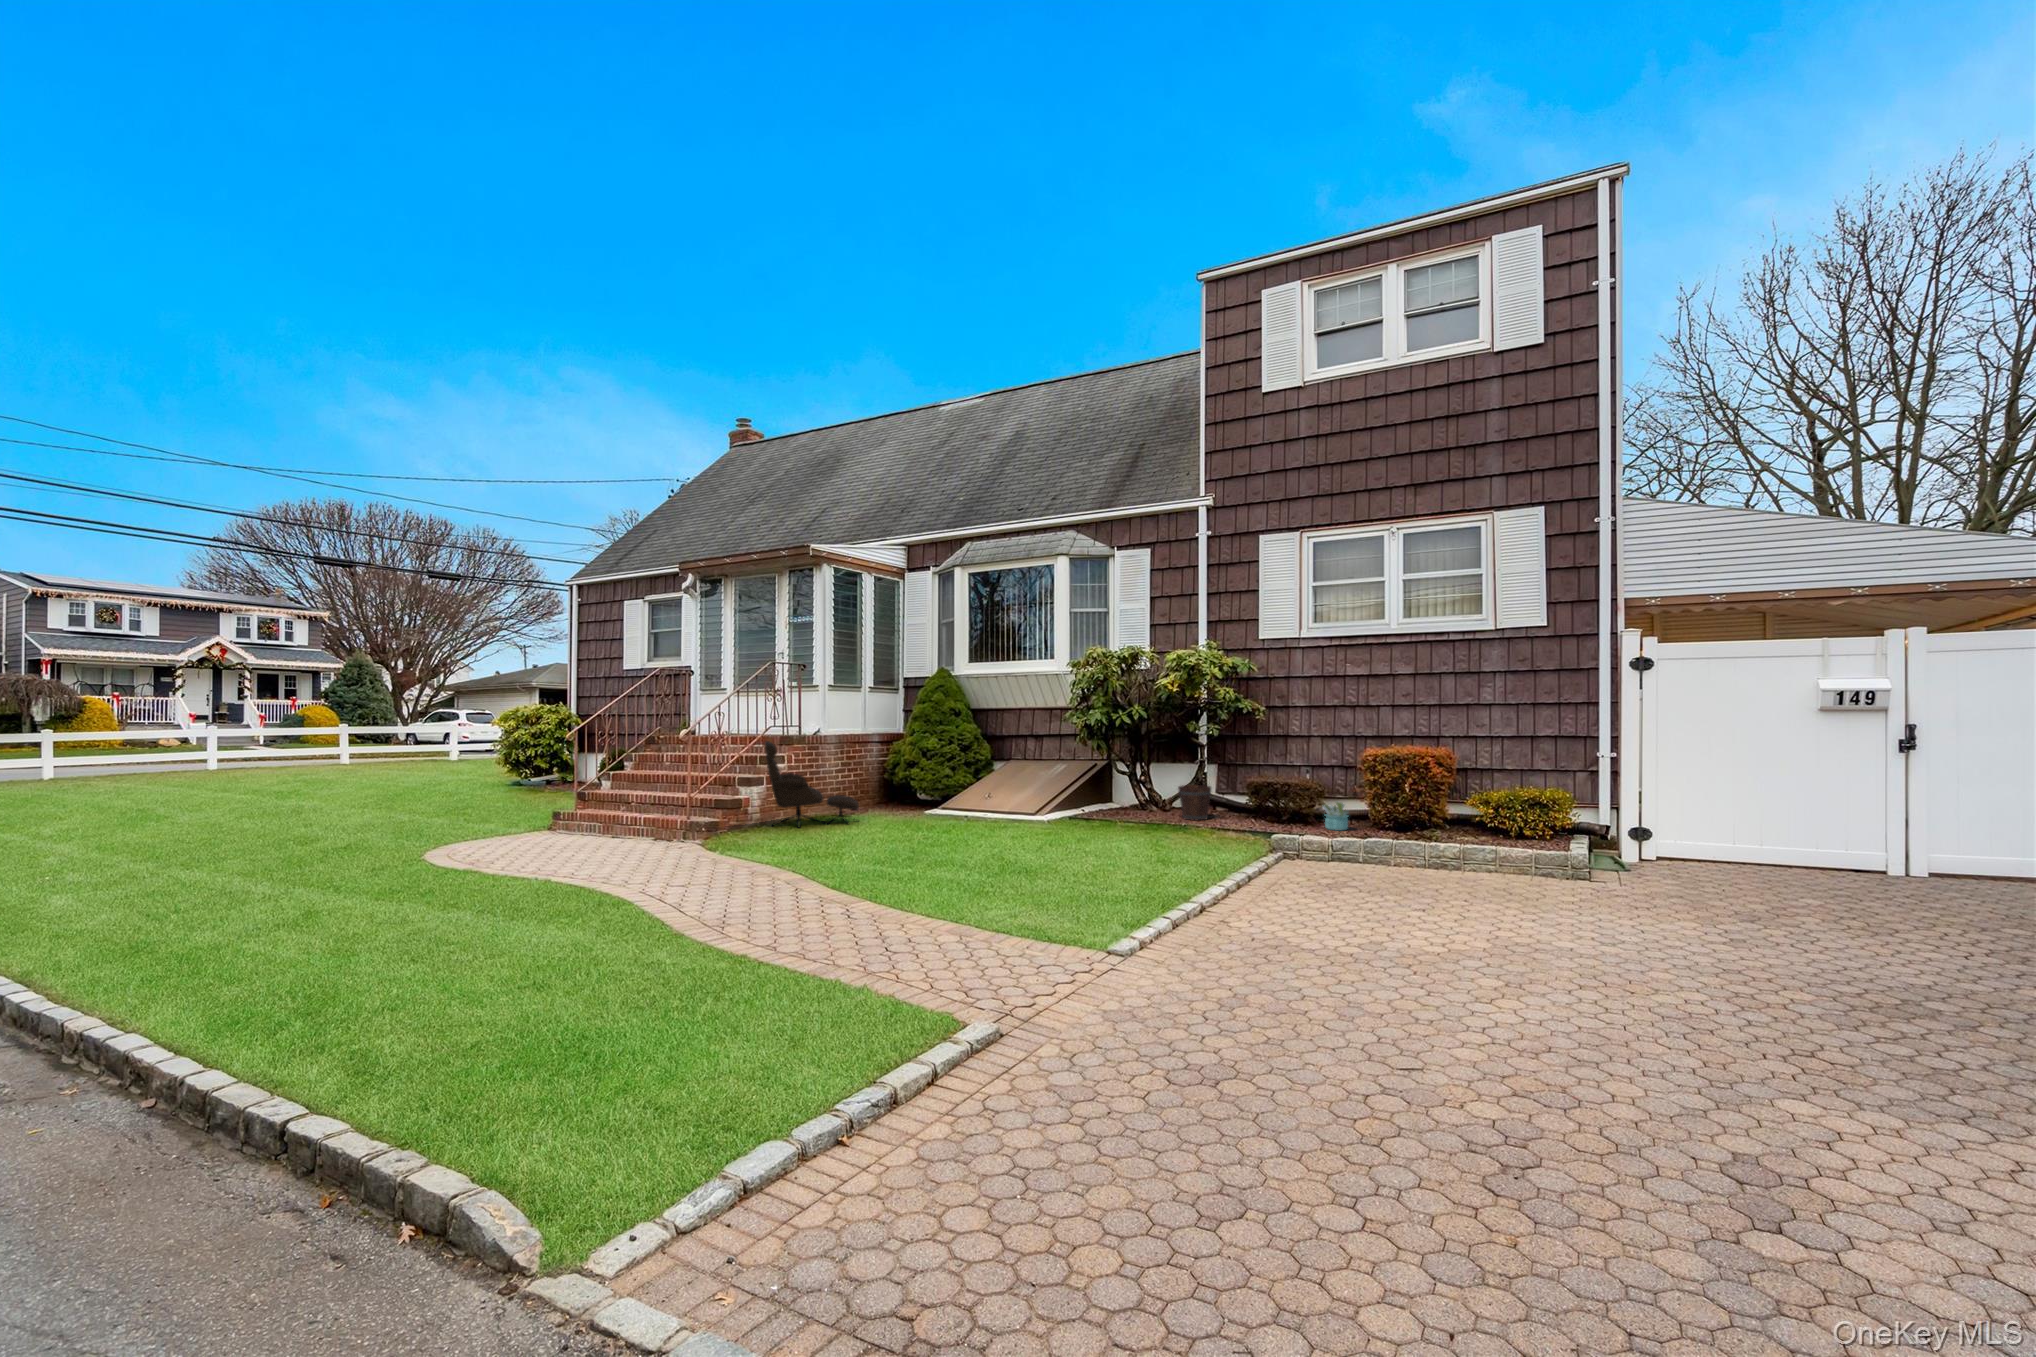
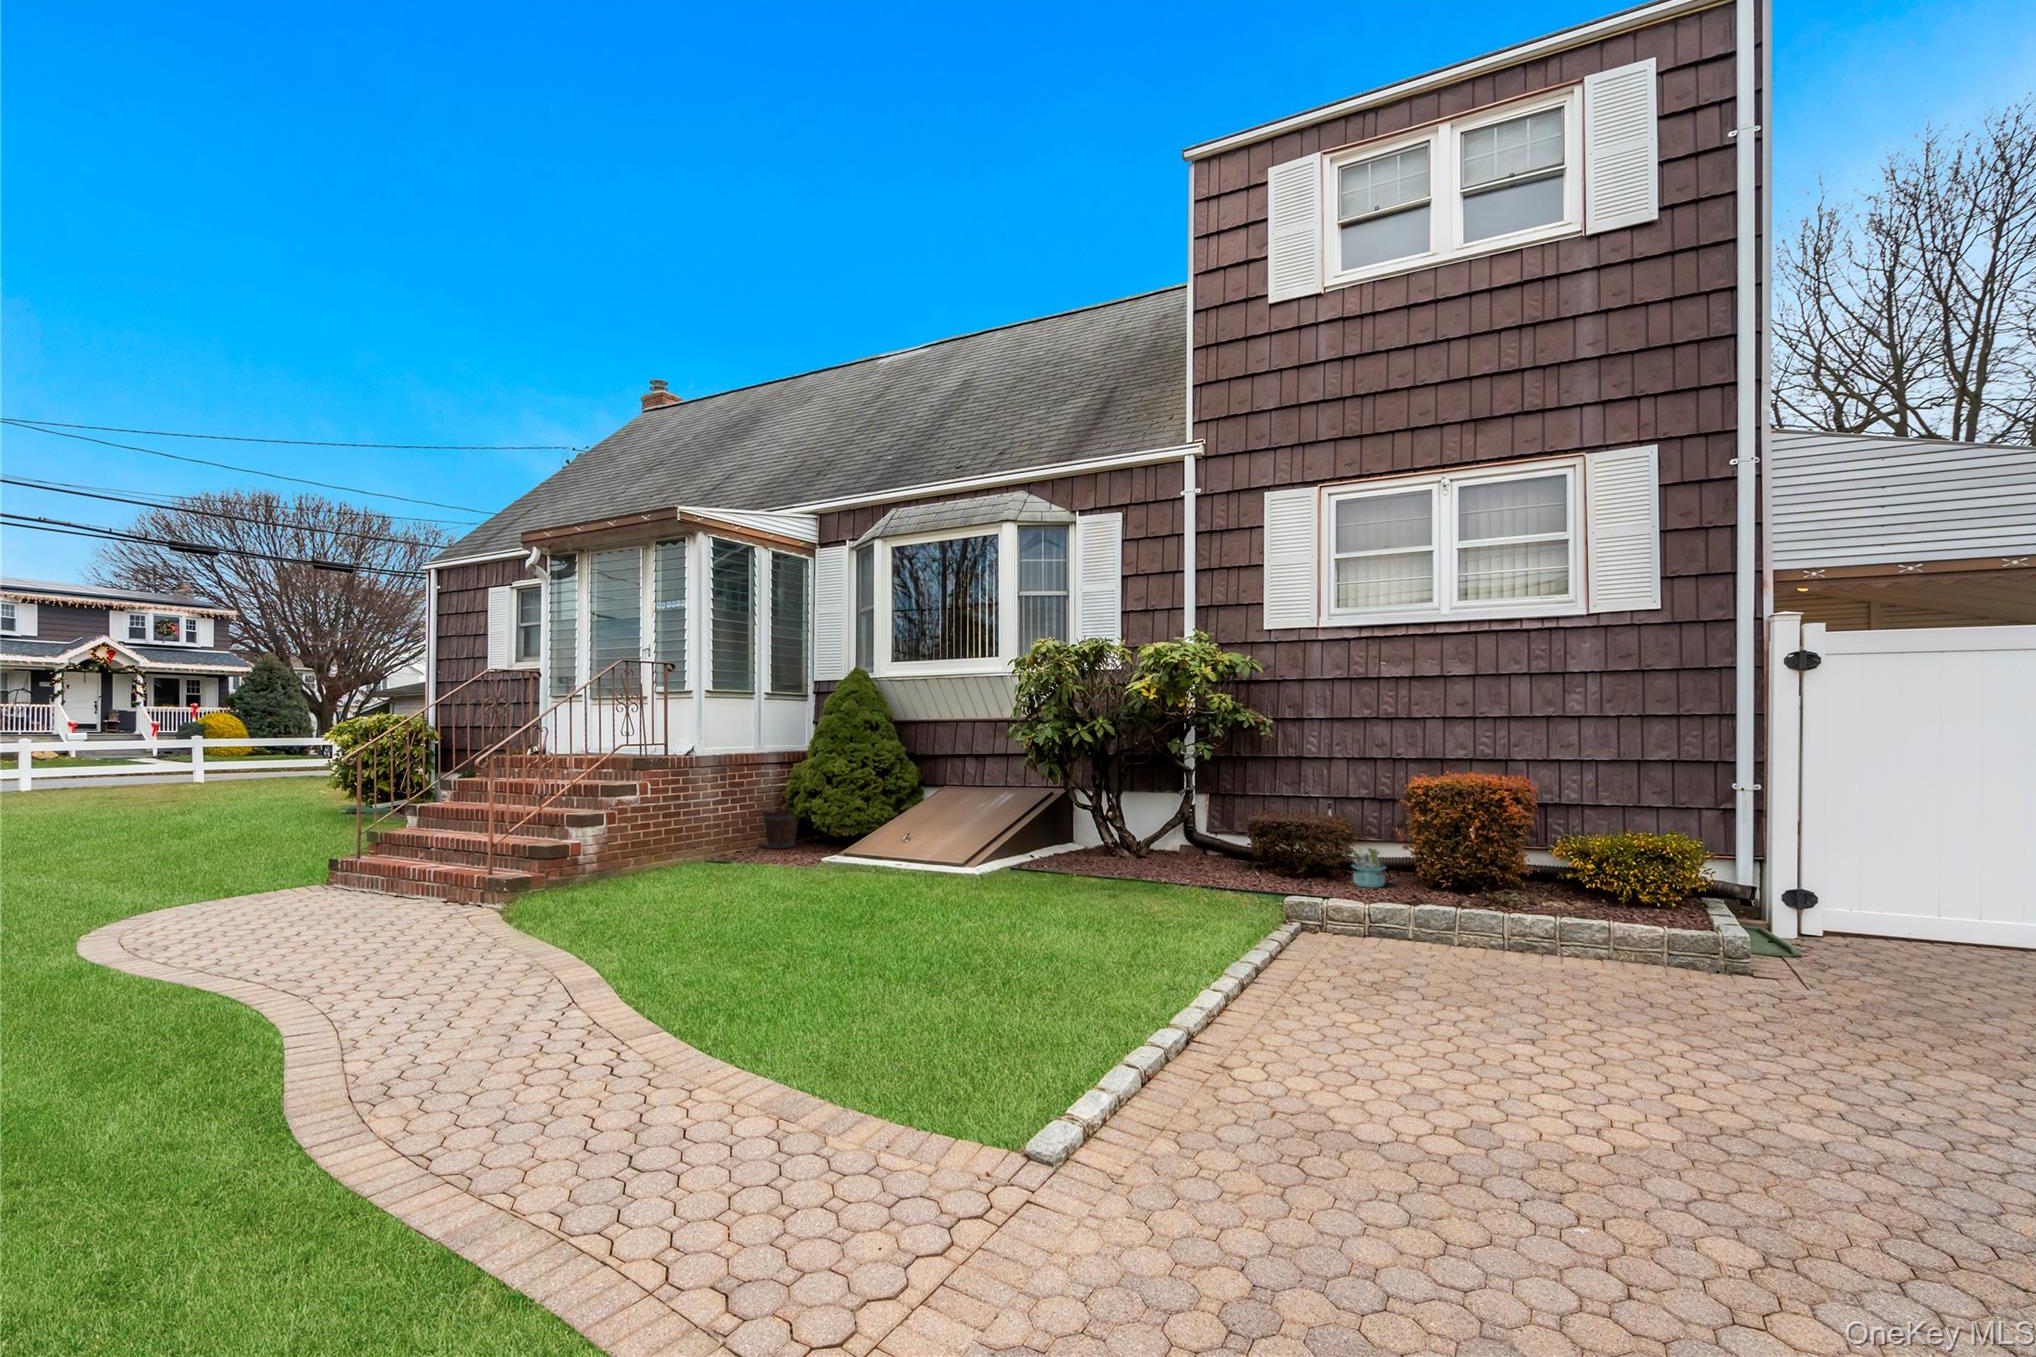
lounge chair: present [765,741,859,828] -> none [595,764,730,883]
bucket: present [1178,784,1211,820] -> present [762,810,798,849]

